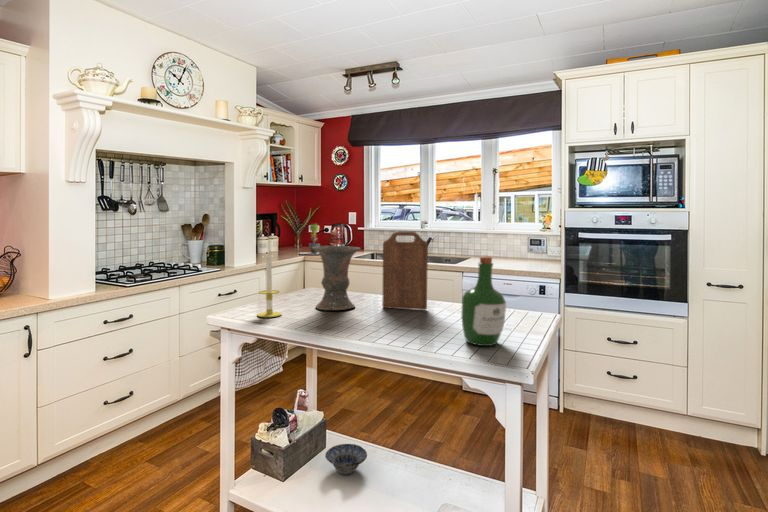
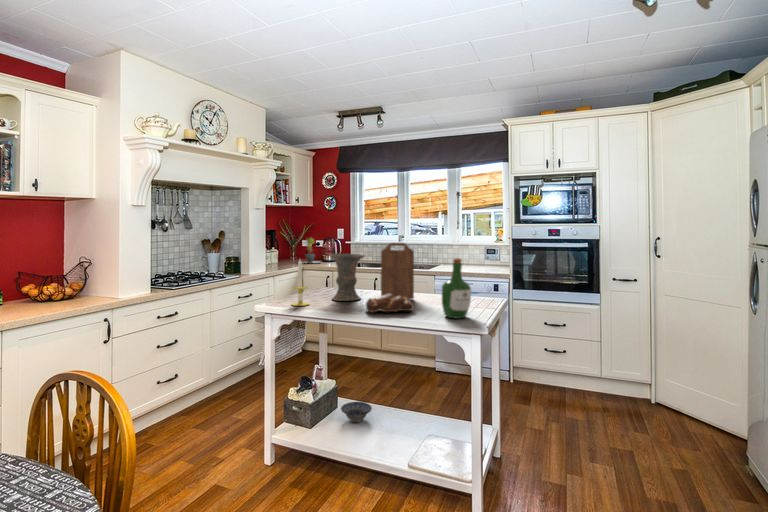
bread loaf: none [354,305,423,332] -> present [365,294,414,313]

